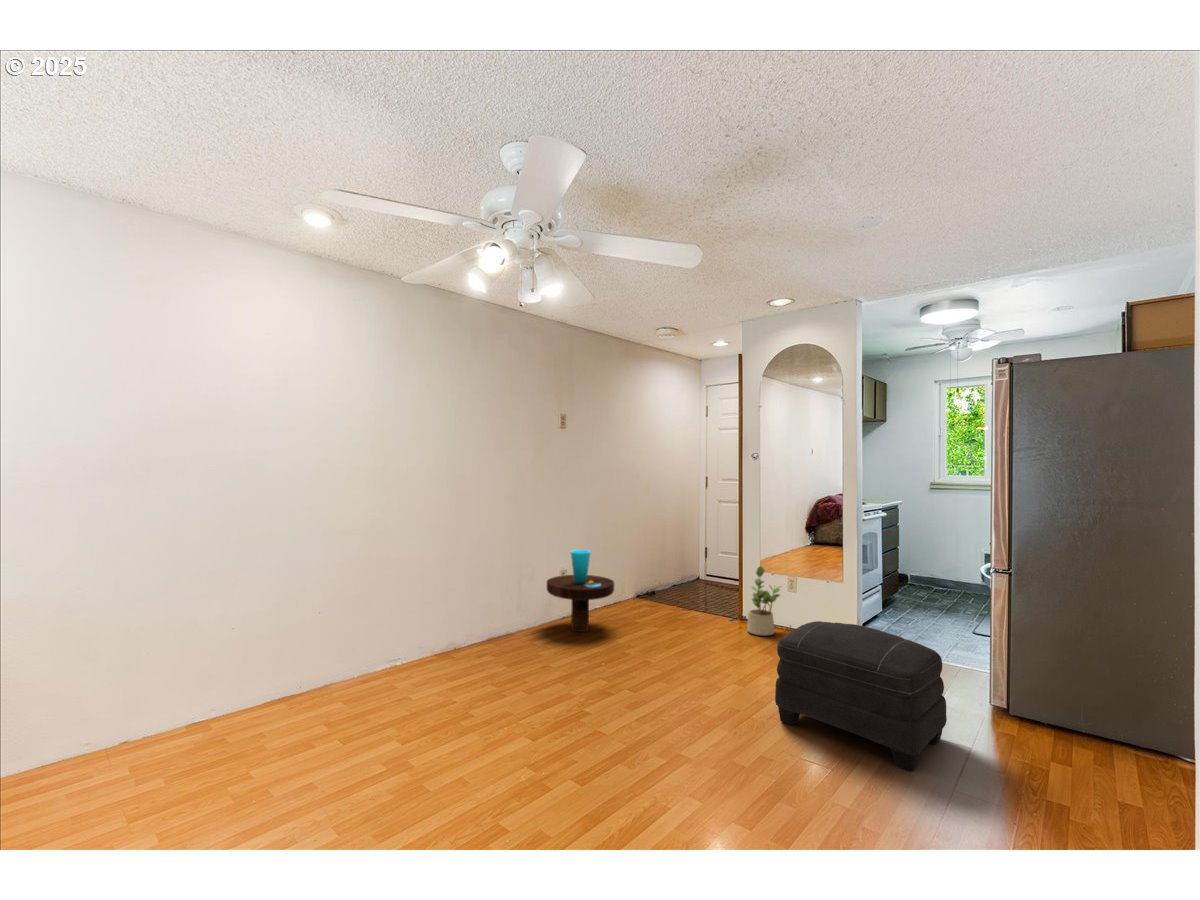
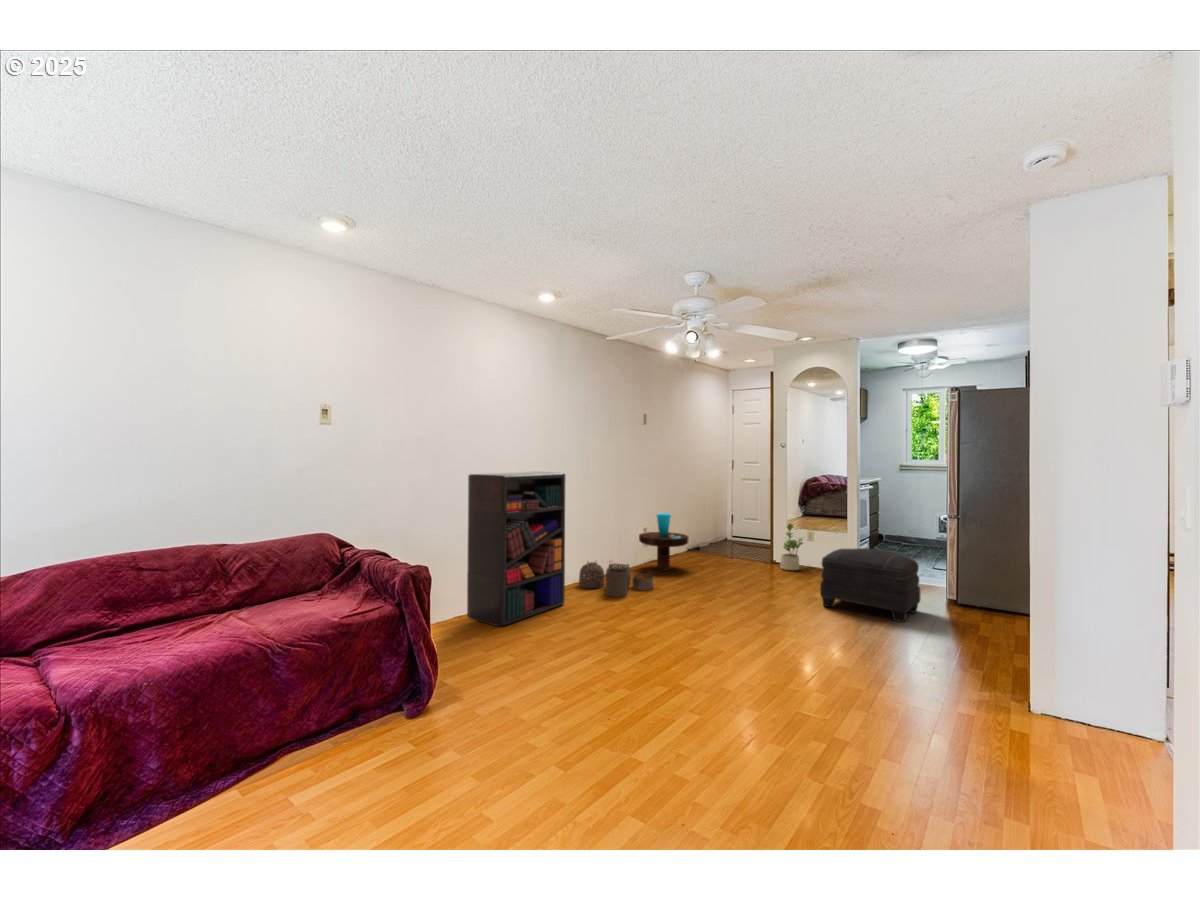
bookshelf: none [182,495,371,760] -> present [467,472,565,626]
woven basket: none [431,623,538,687] -> present [579,561,653,597]

